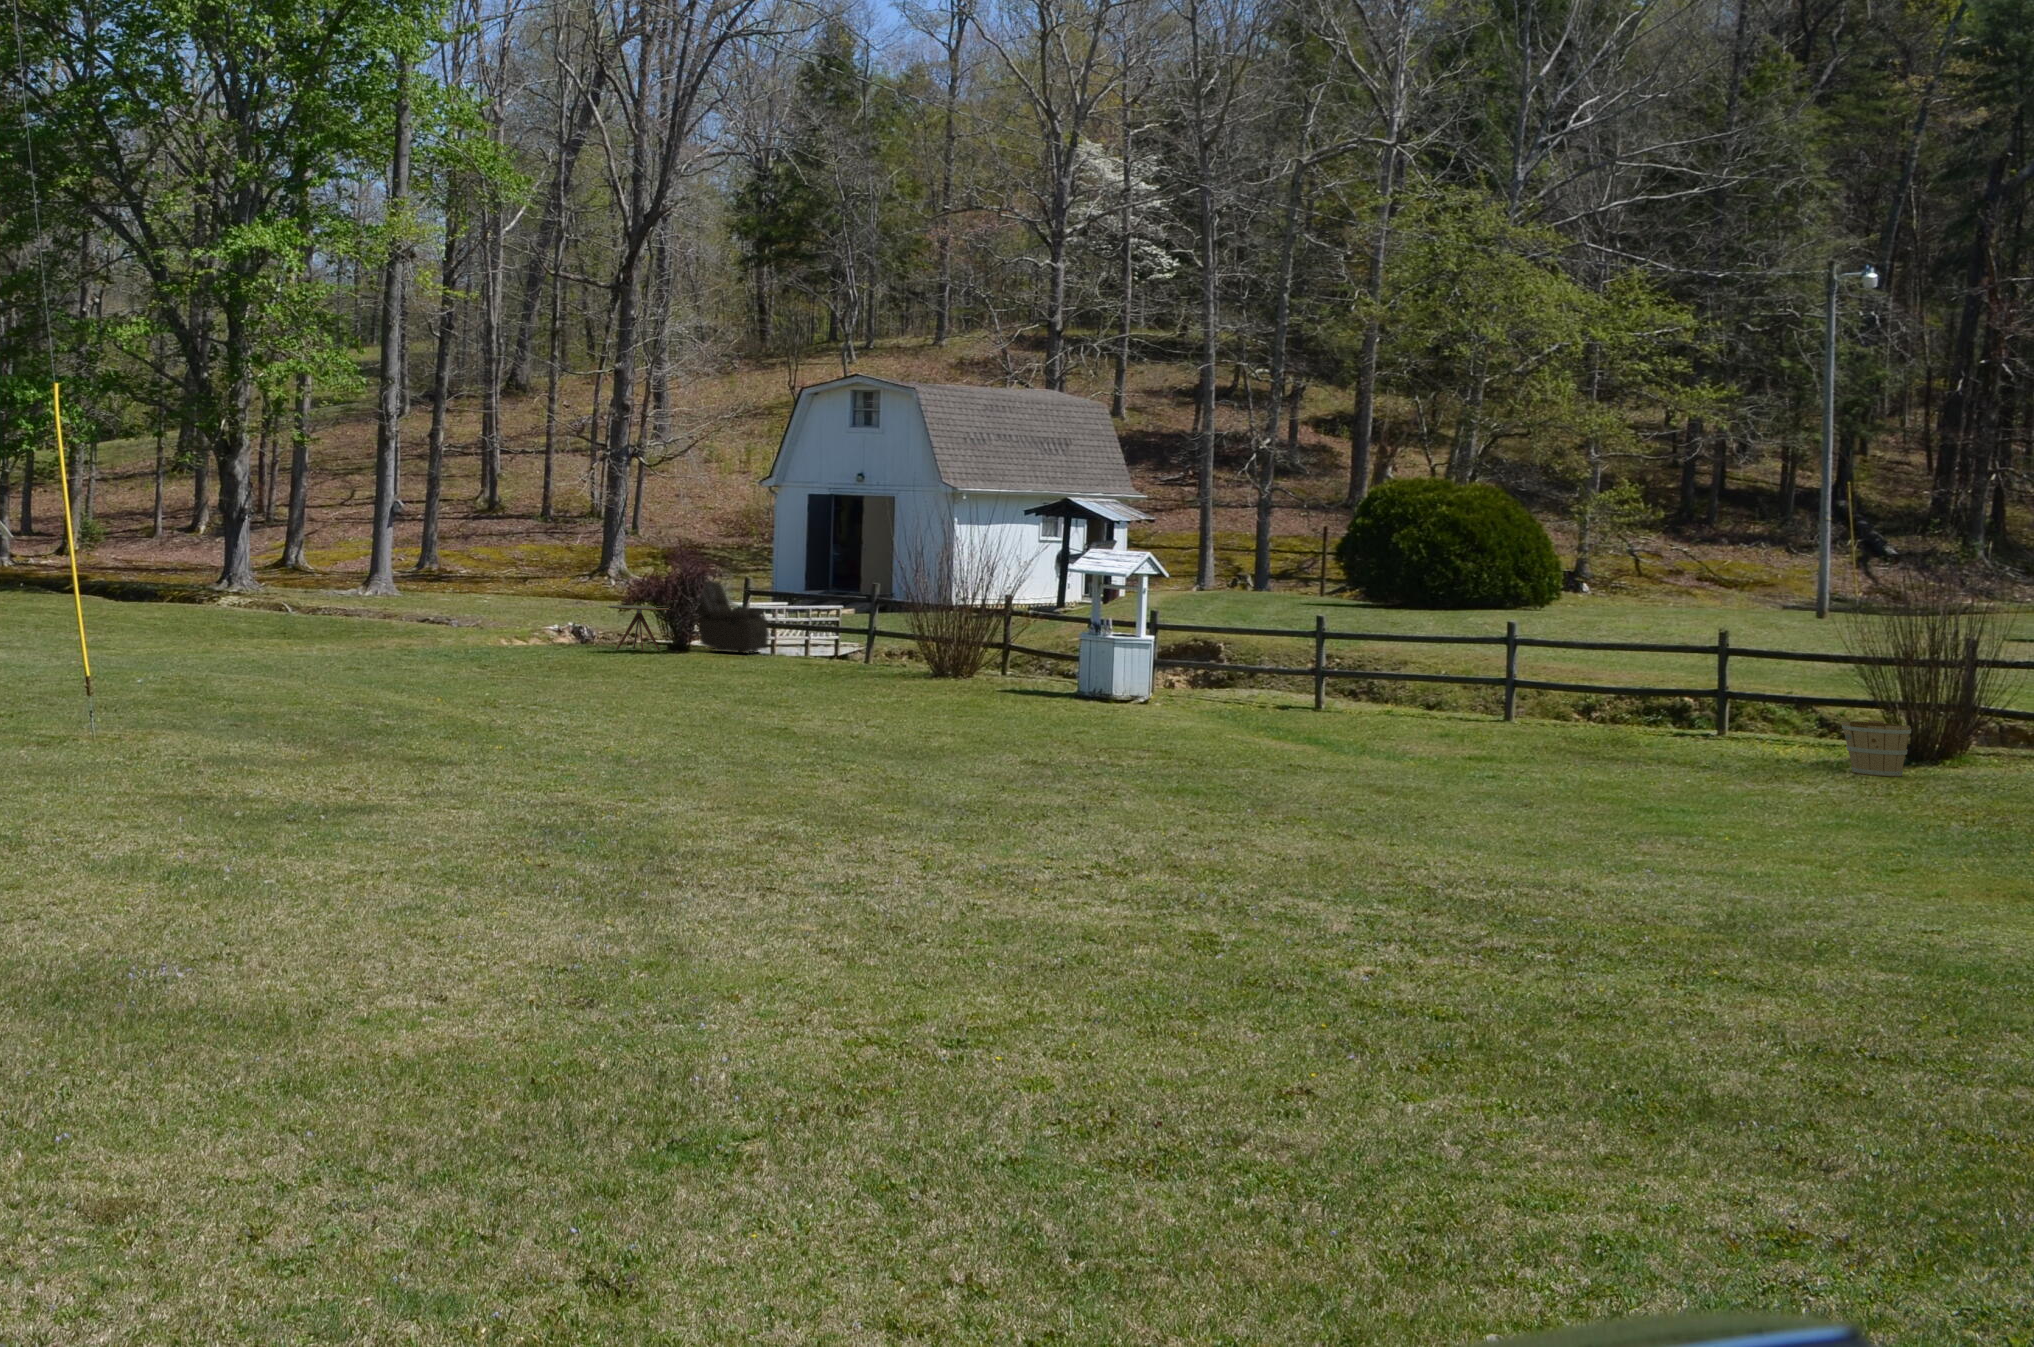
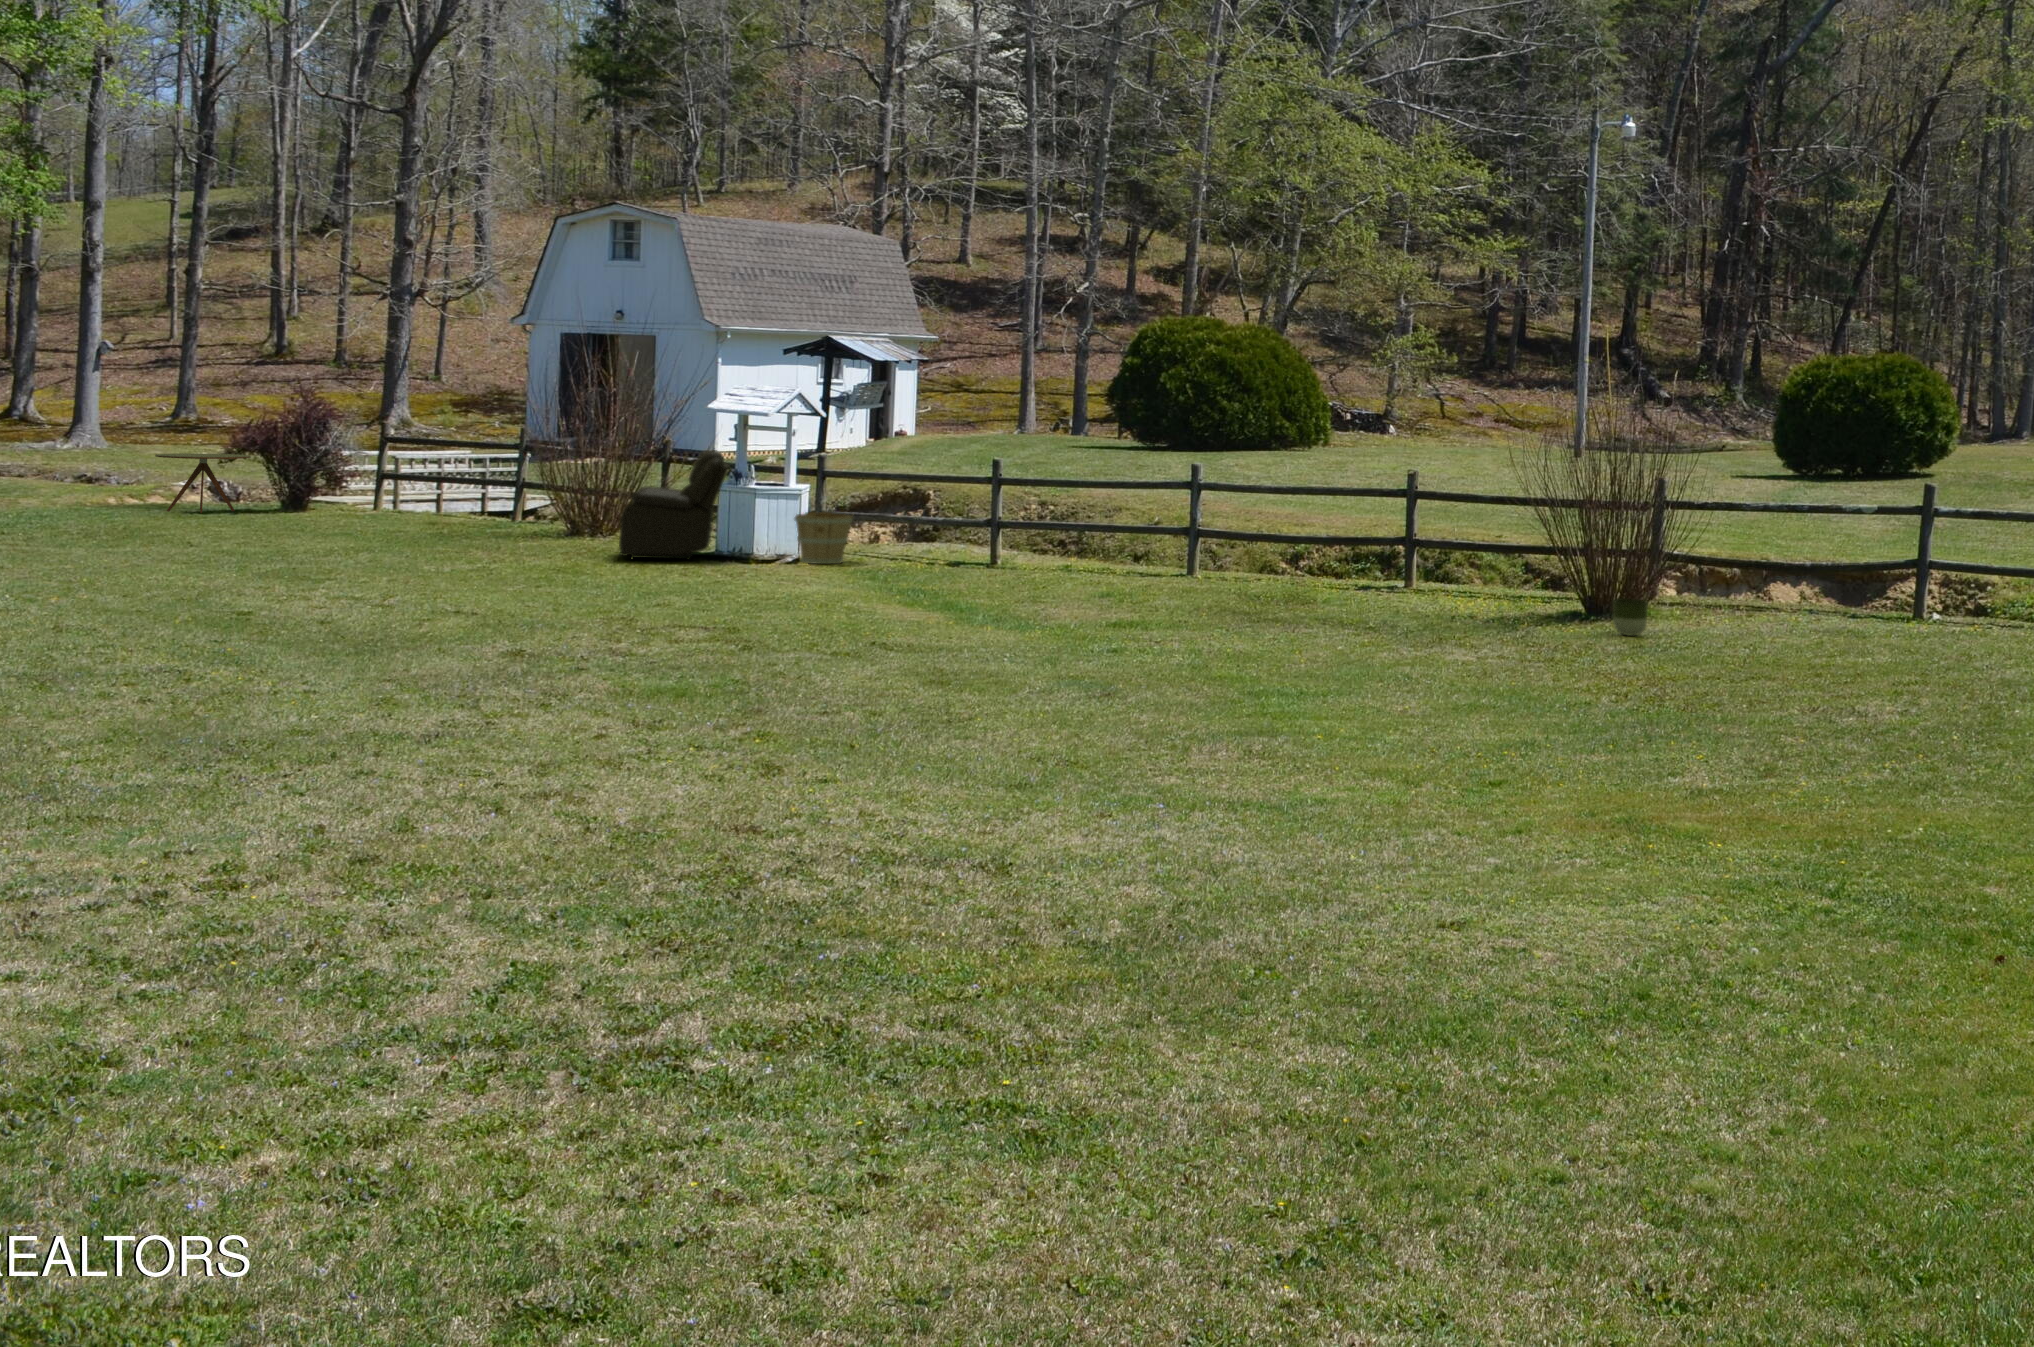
chair: present [697,581,769,654] -> present [619,450,730,559]
wooden bucket: present [1842,720,1911,777] -> present [794,512,852,564]
planter: none [1948,748,1984,781] -> present [1613,598,1648,636]

